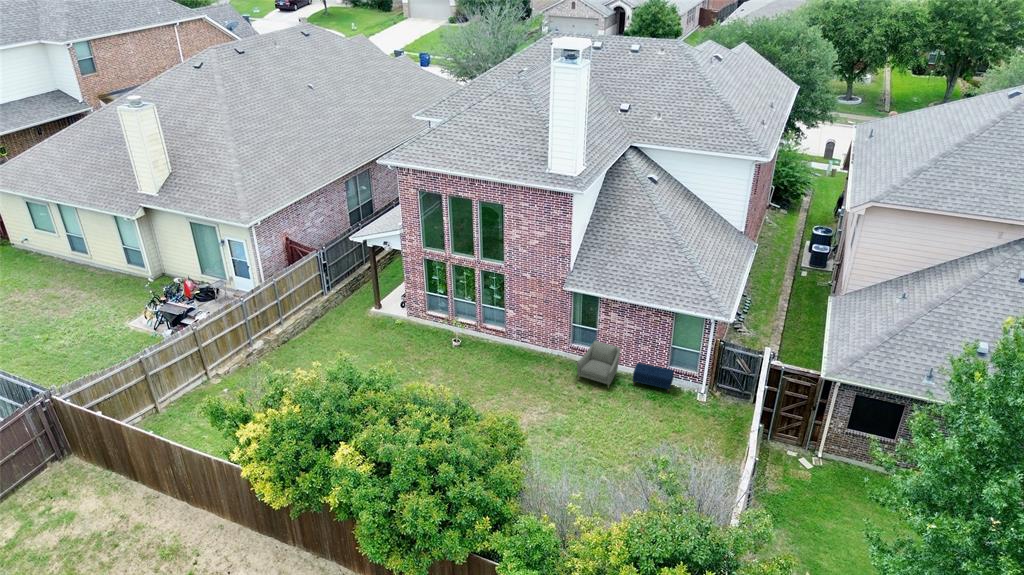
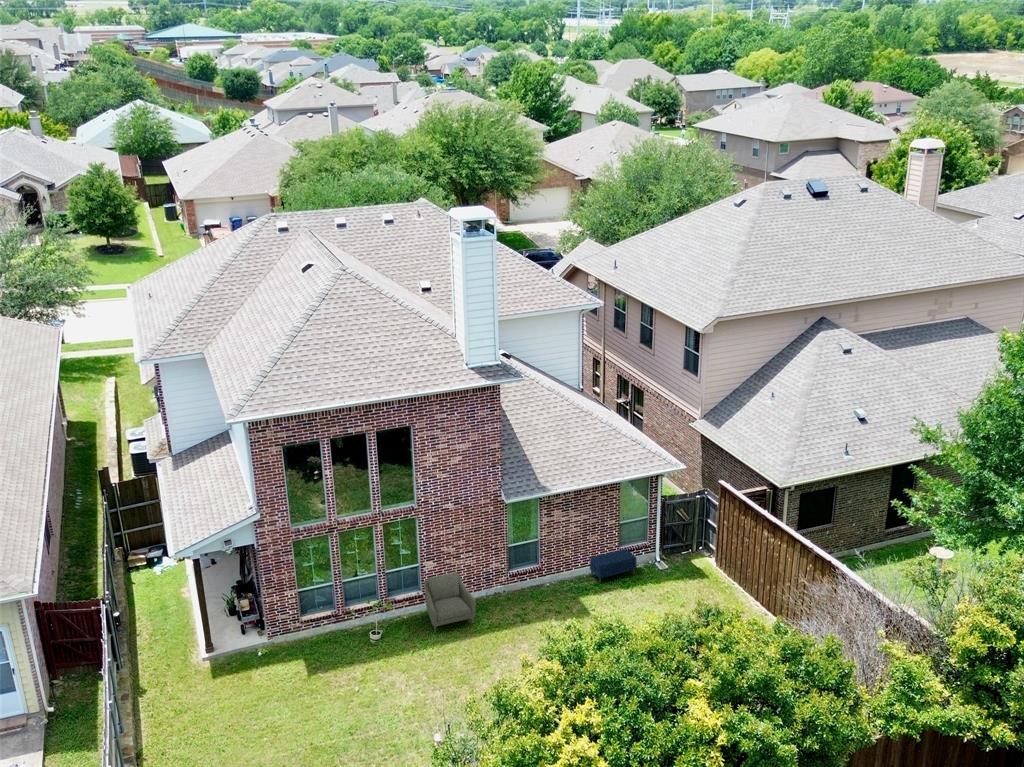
chair: present [577,341,620,389] -> present [424,573,476,632]

